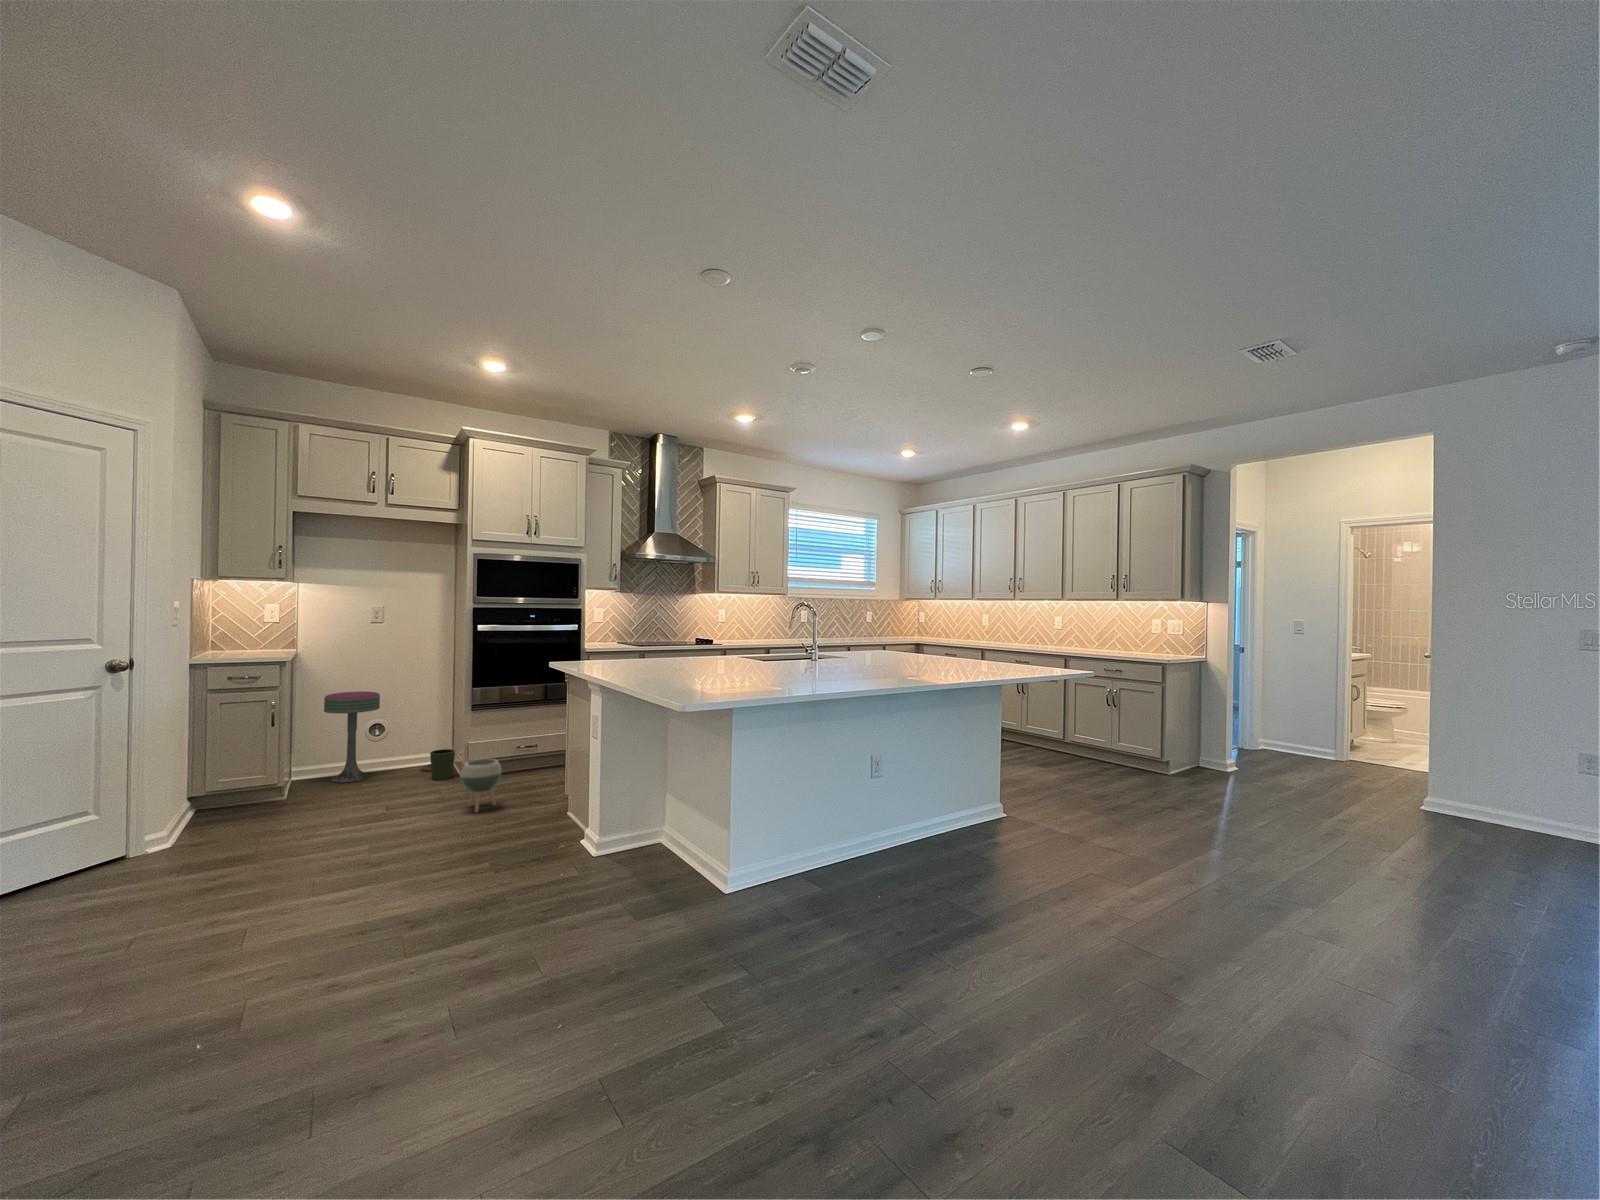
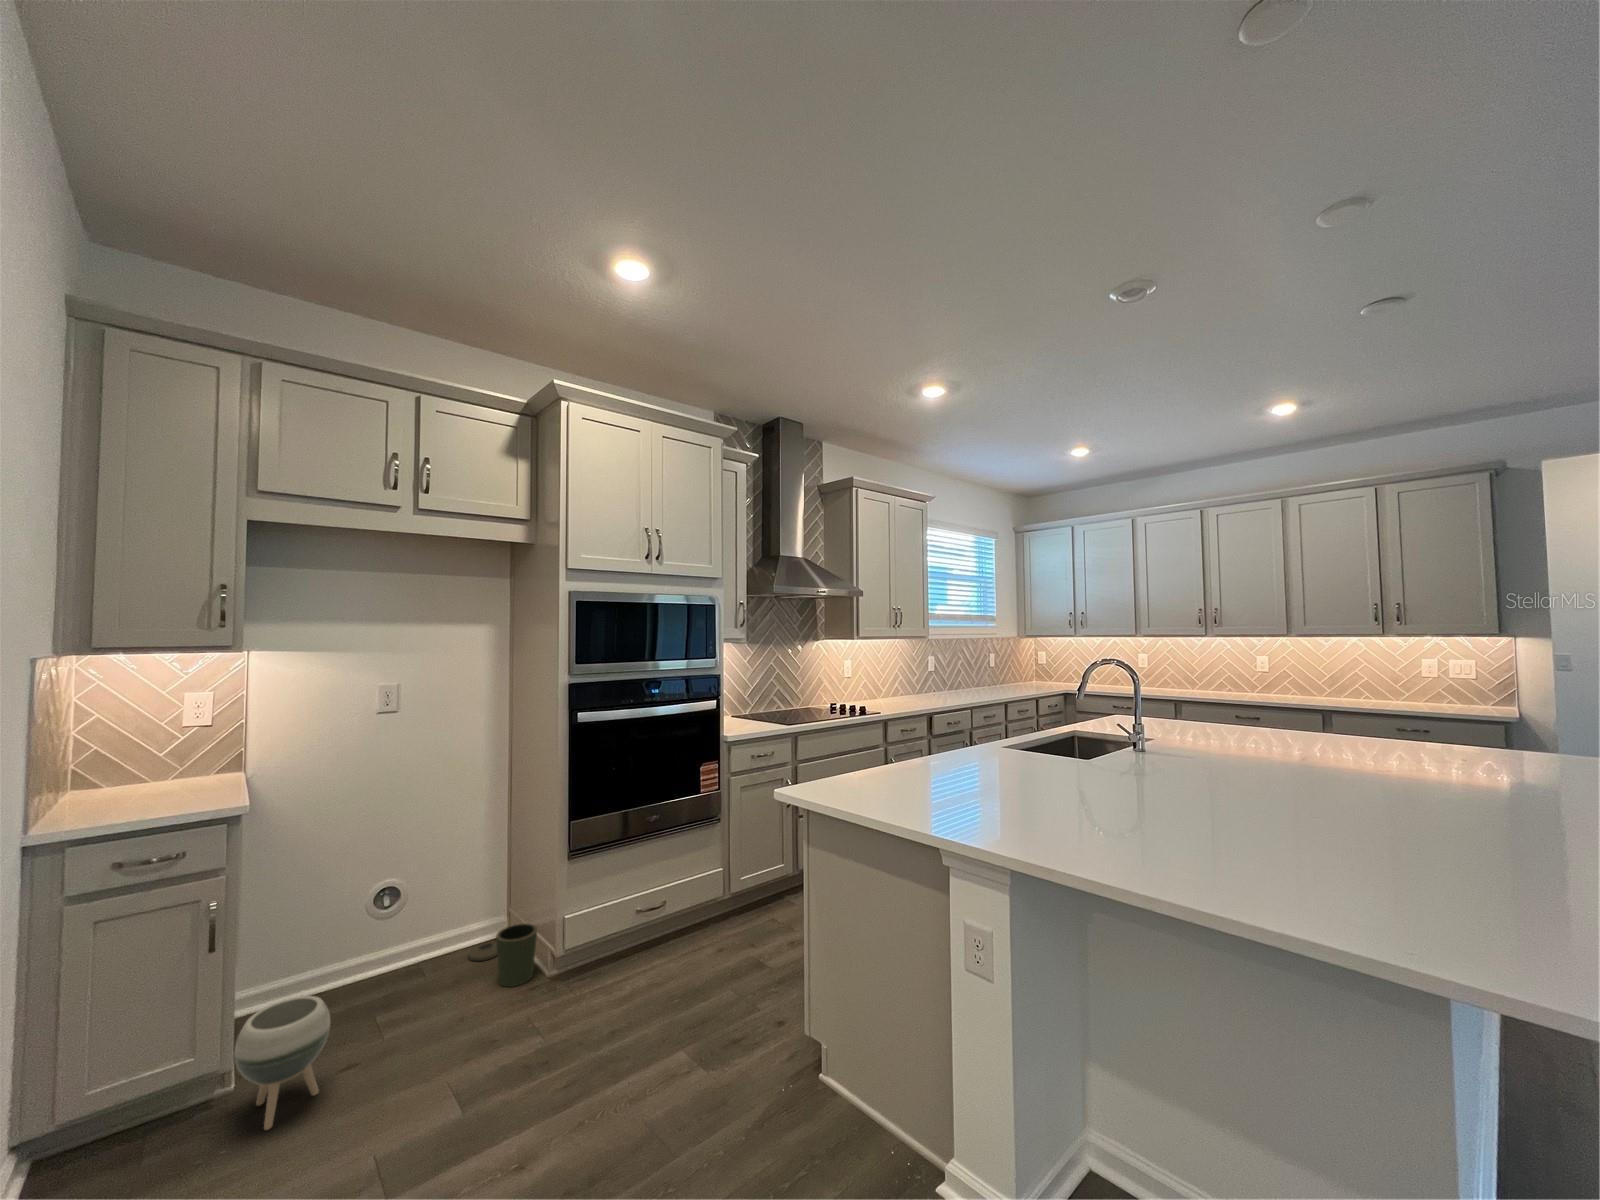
bar stool: present [324,691,380,783] -> none [301,832,402,1013]
planter: present [461,759,501,812] -> present [235,996,330,1130]

